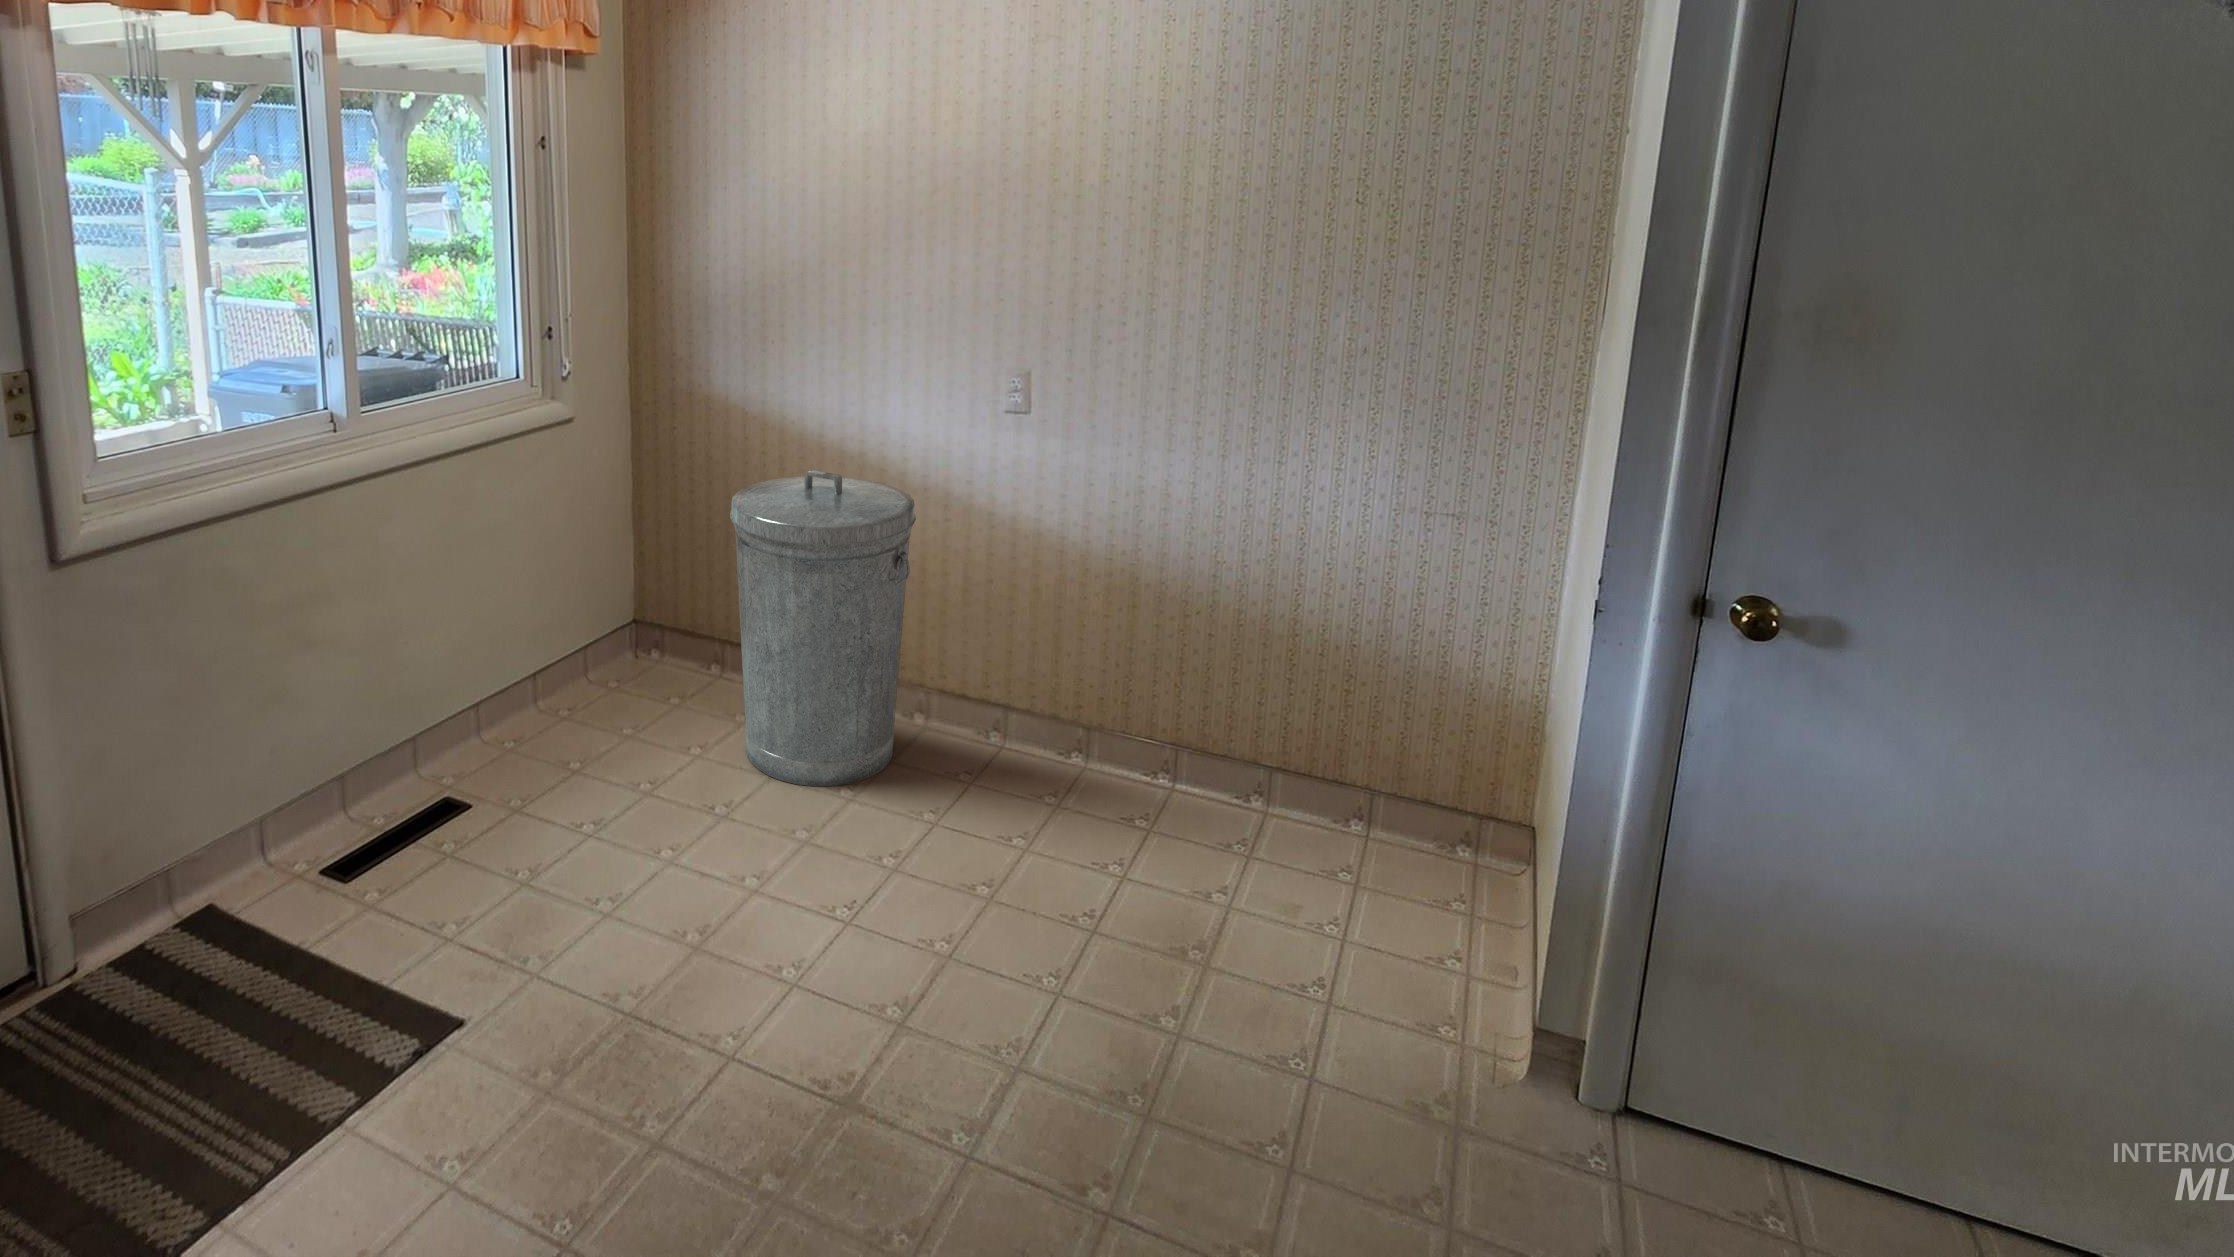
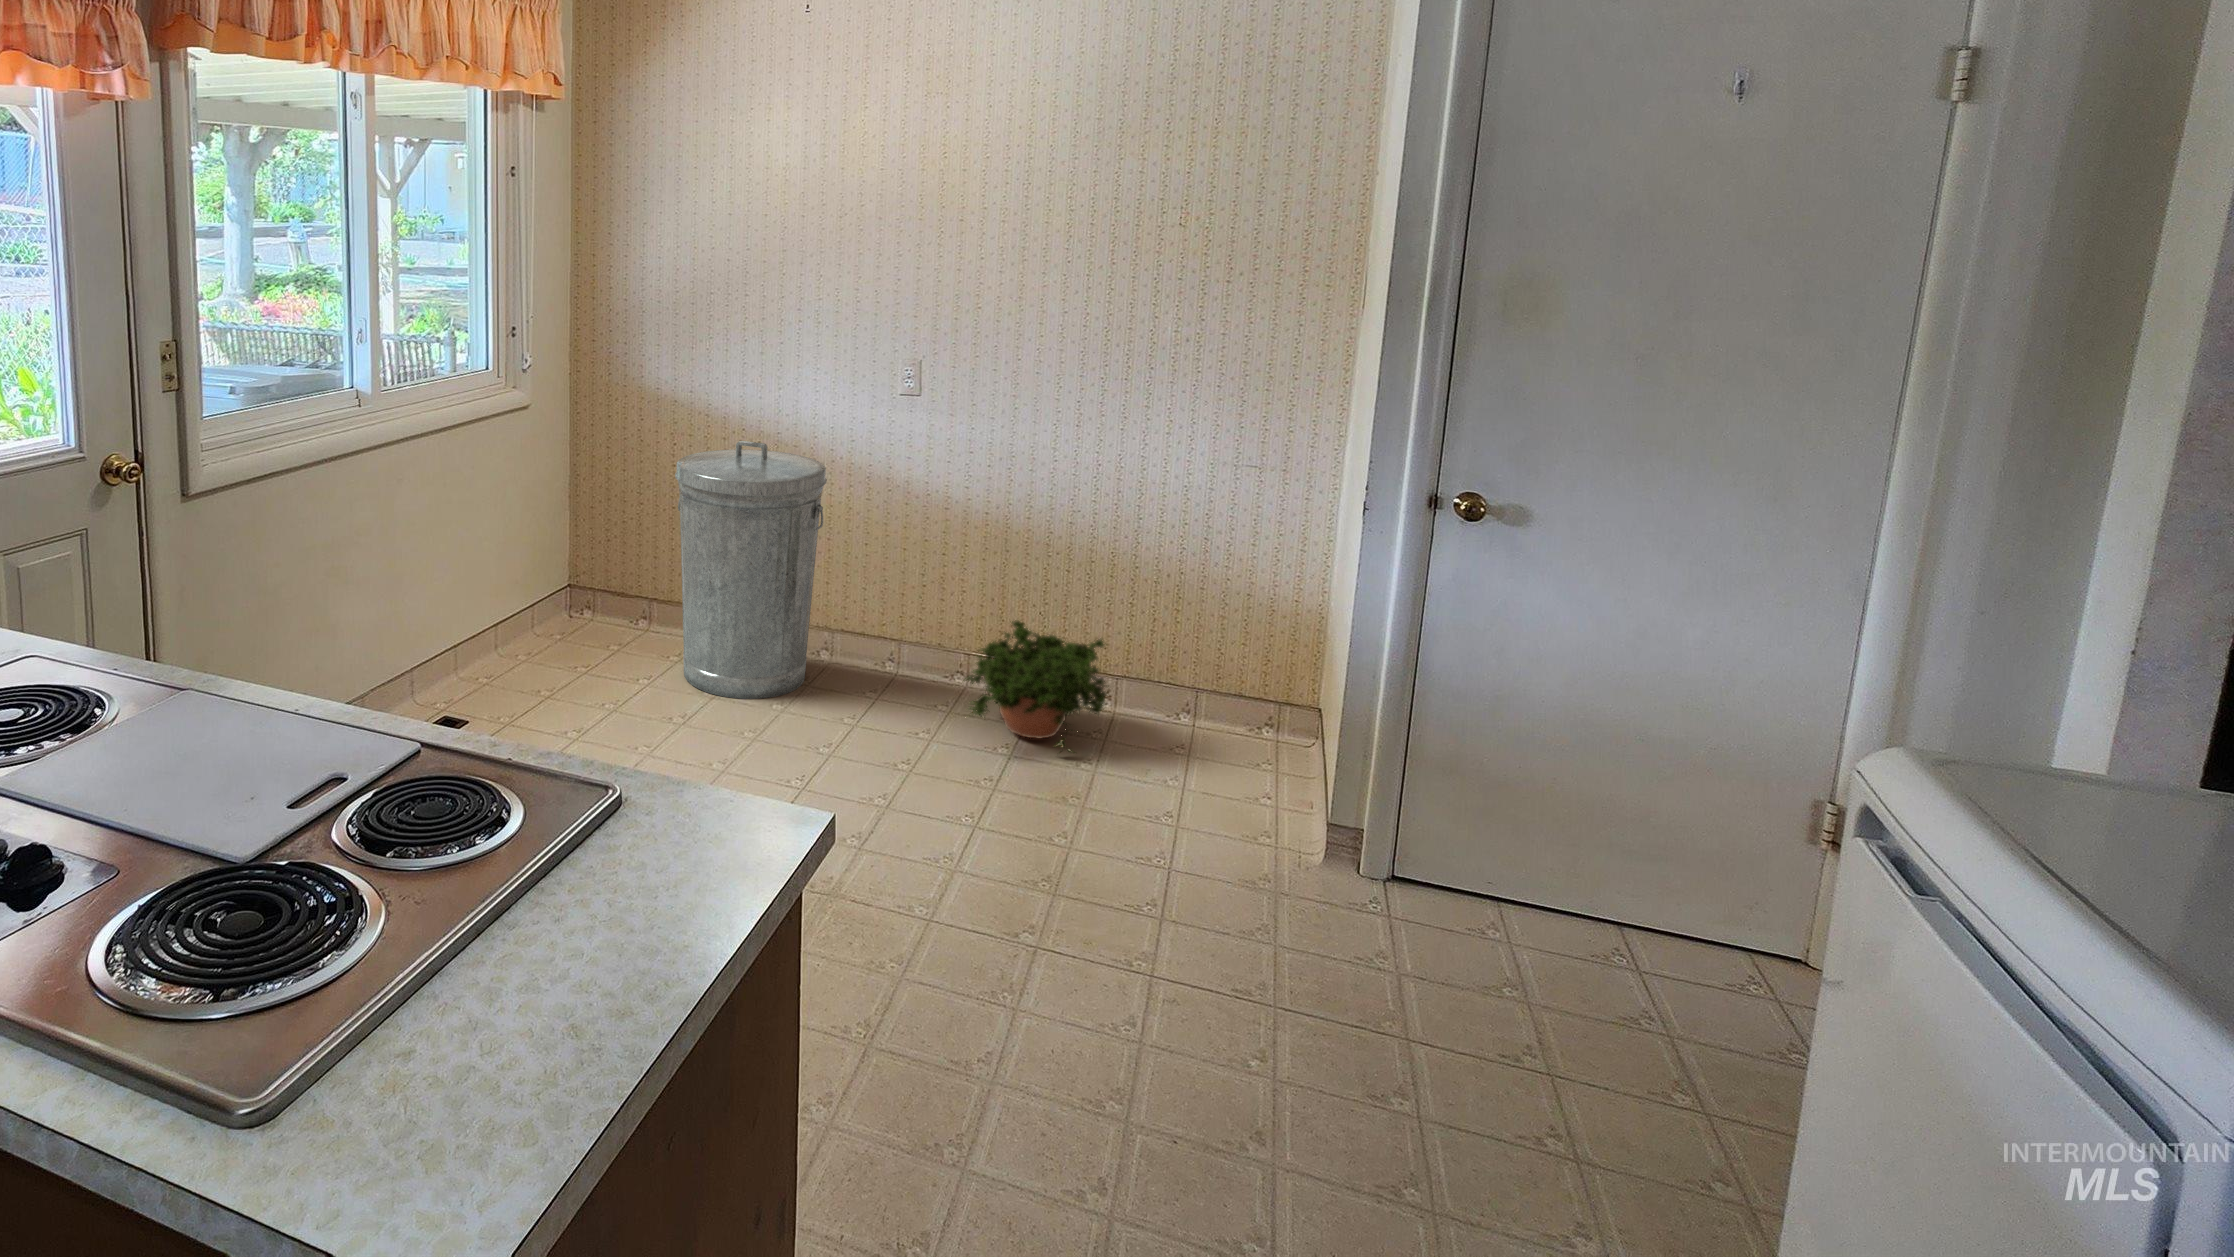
potted plant: none [1068,704,1269,892] -> present [965,620,1107,753]

